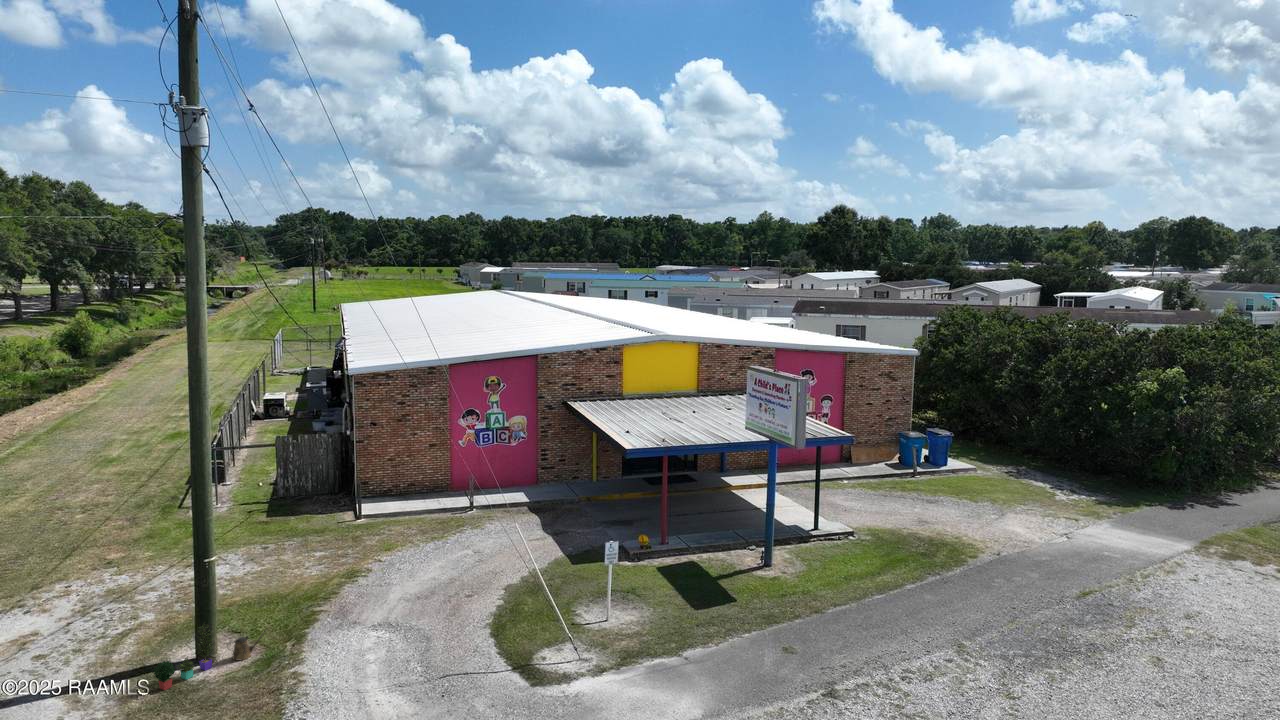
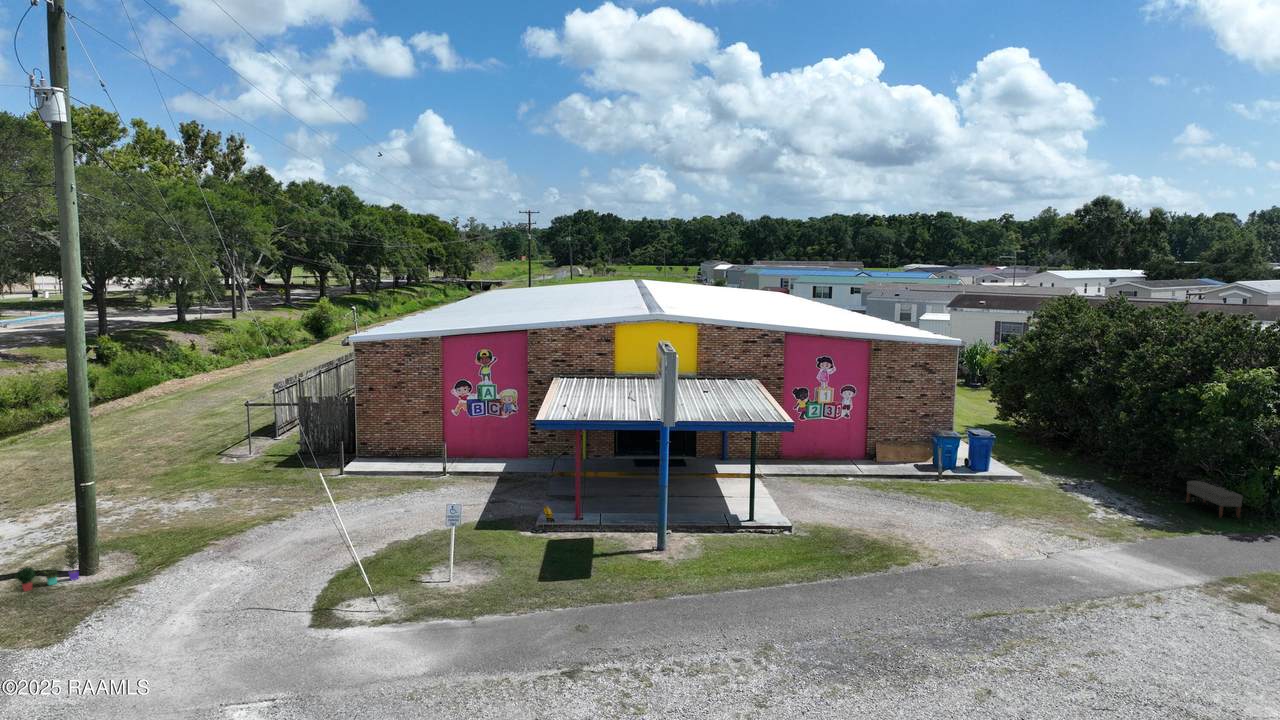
bench: none [1109,462,1157,492] -> present [1186,481,1243,518]
watering can: present [227,630,266,660] -> none [96,552,135,576]

